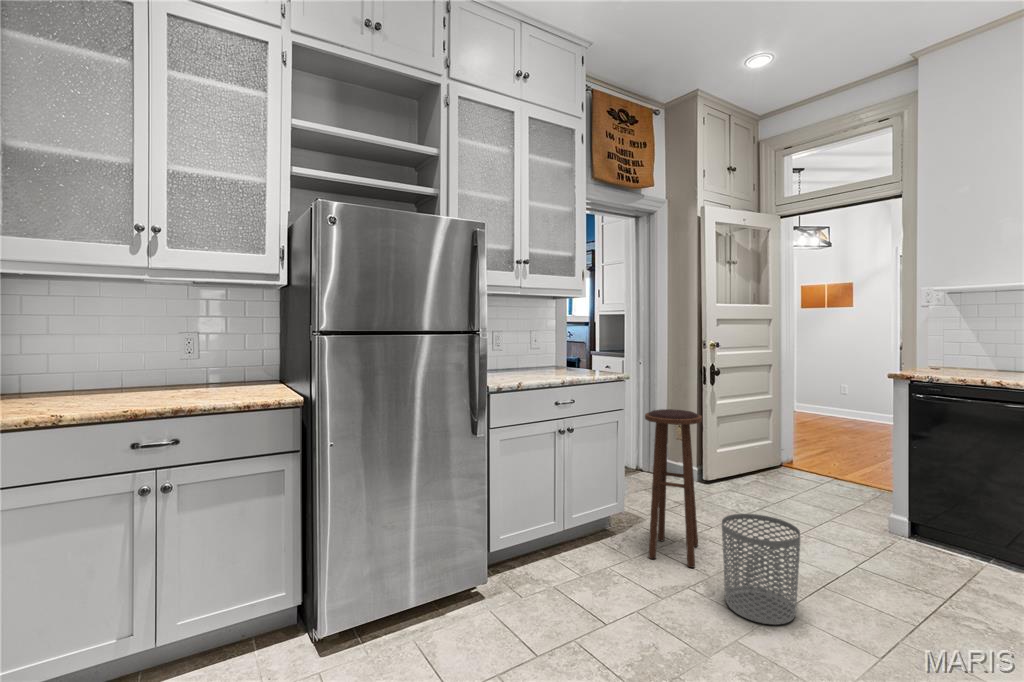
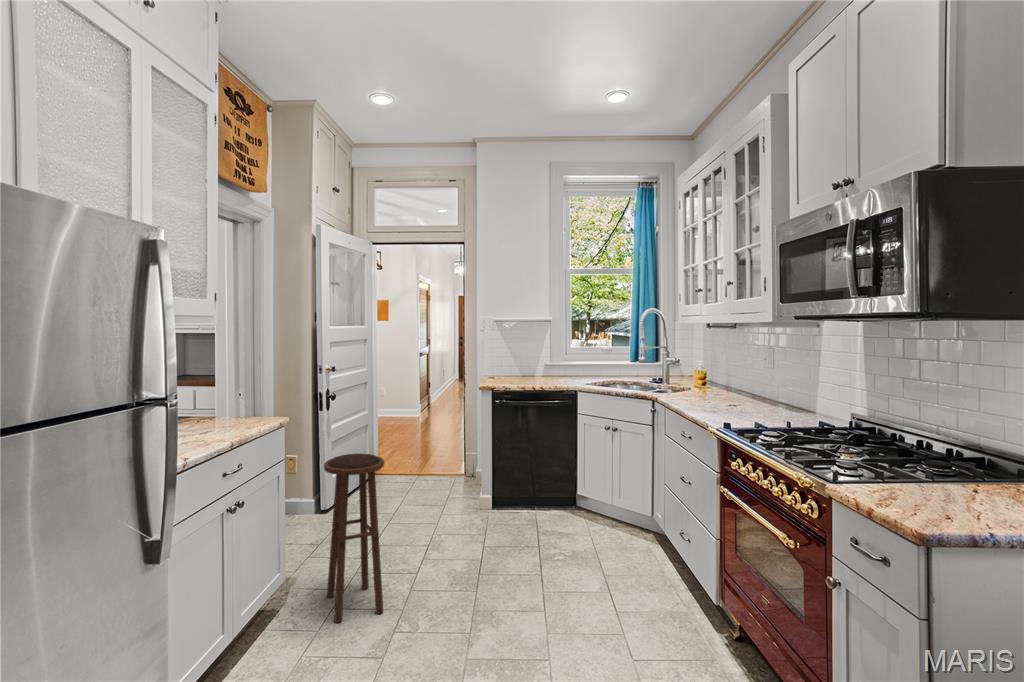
waste bin: present [722,514,800,625] -> none [427,539,490,641]

